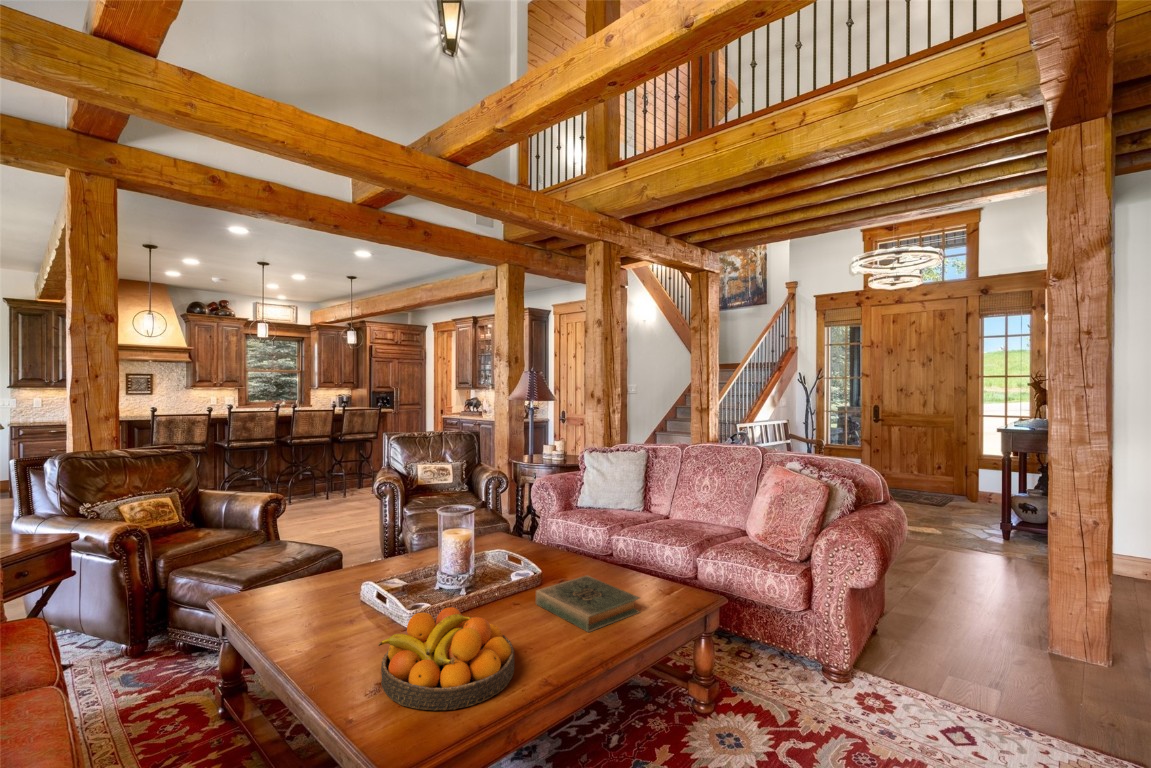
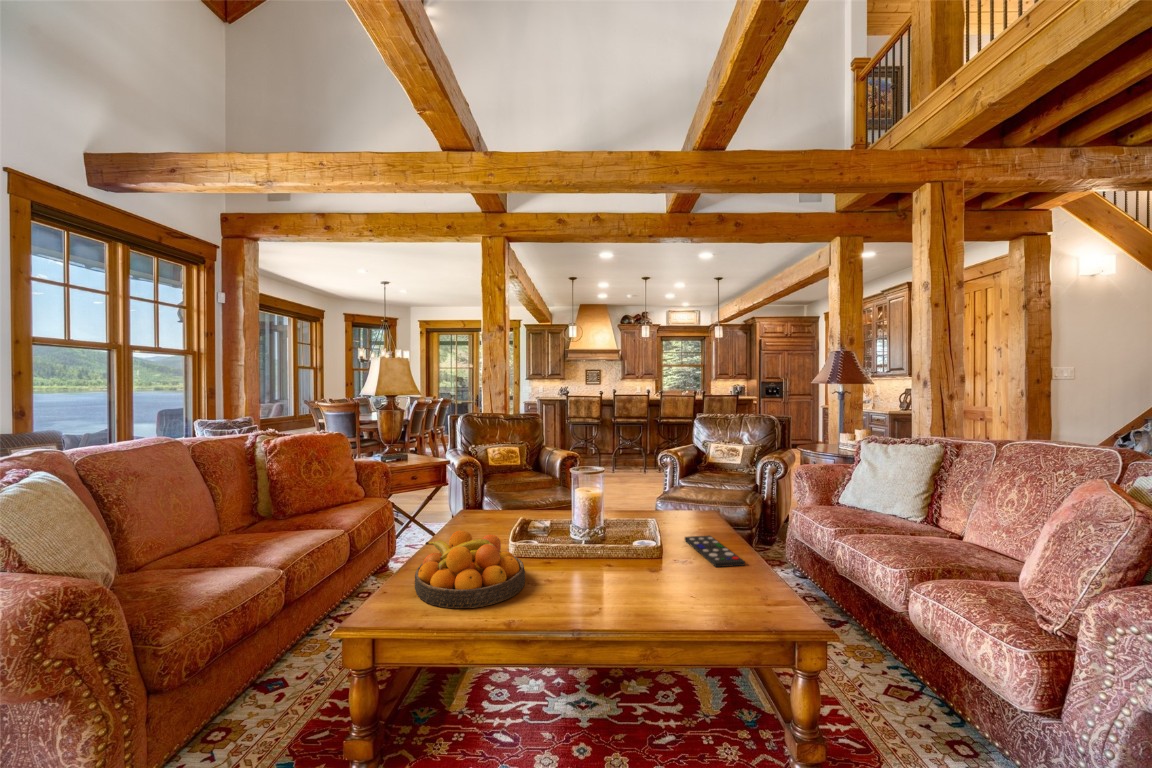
remote control: none [541,554,614,579] -> present [685,536,745,567]
hardback book: present [536,575,640,632] -> none [611,552,694,604]

